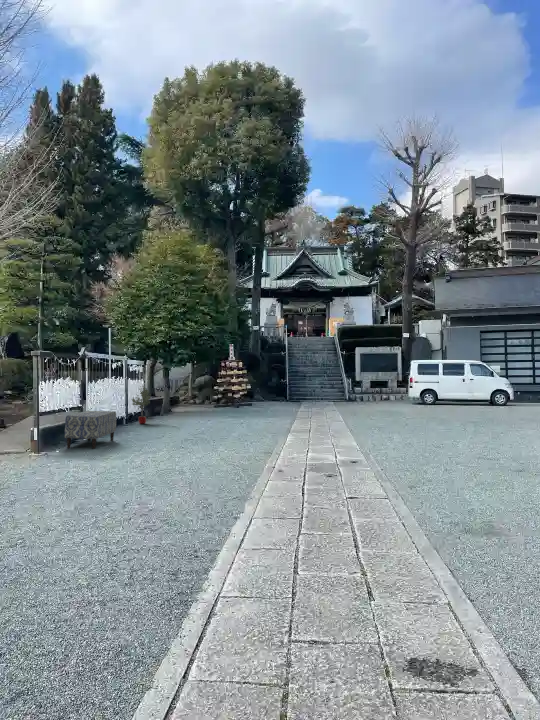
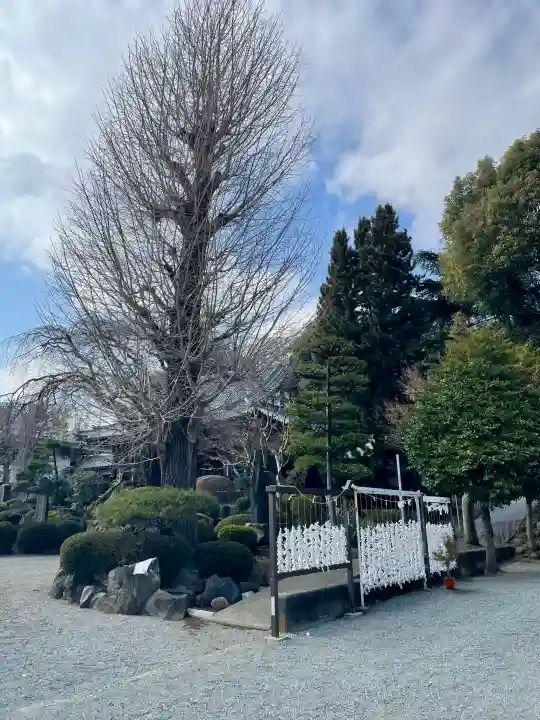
bench: present [65,411,116,449] -> none [321,569,399,628]

